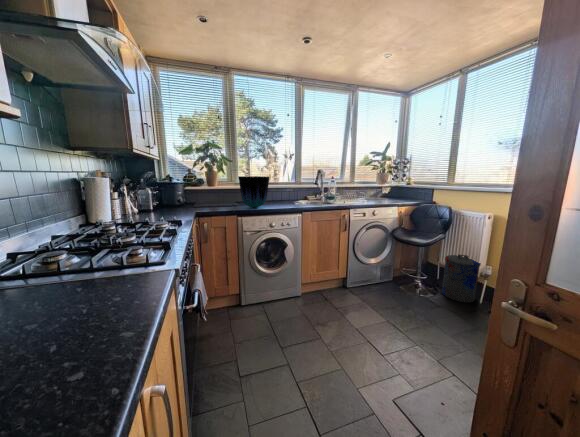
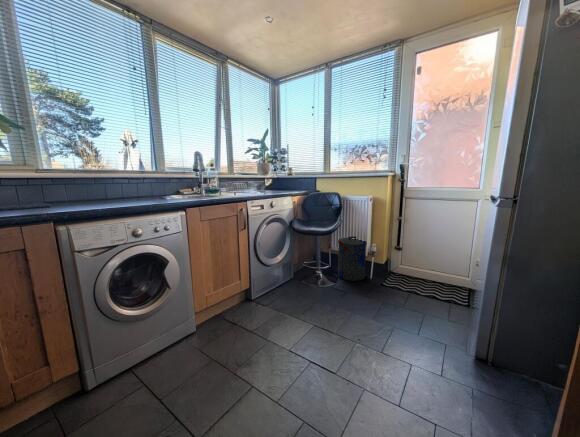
vase: present [239,176,269,207] -> none [36,145,115,207]

